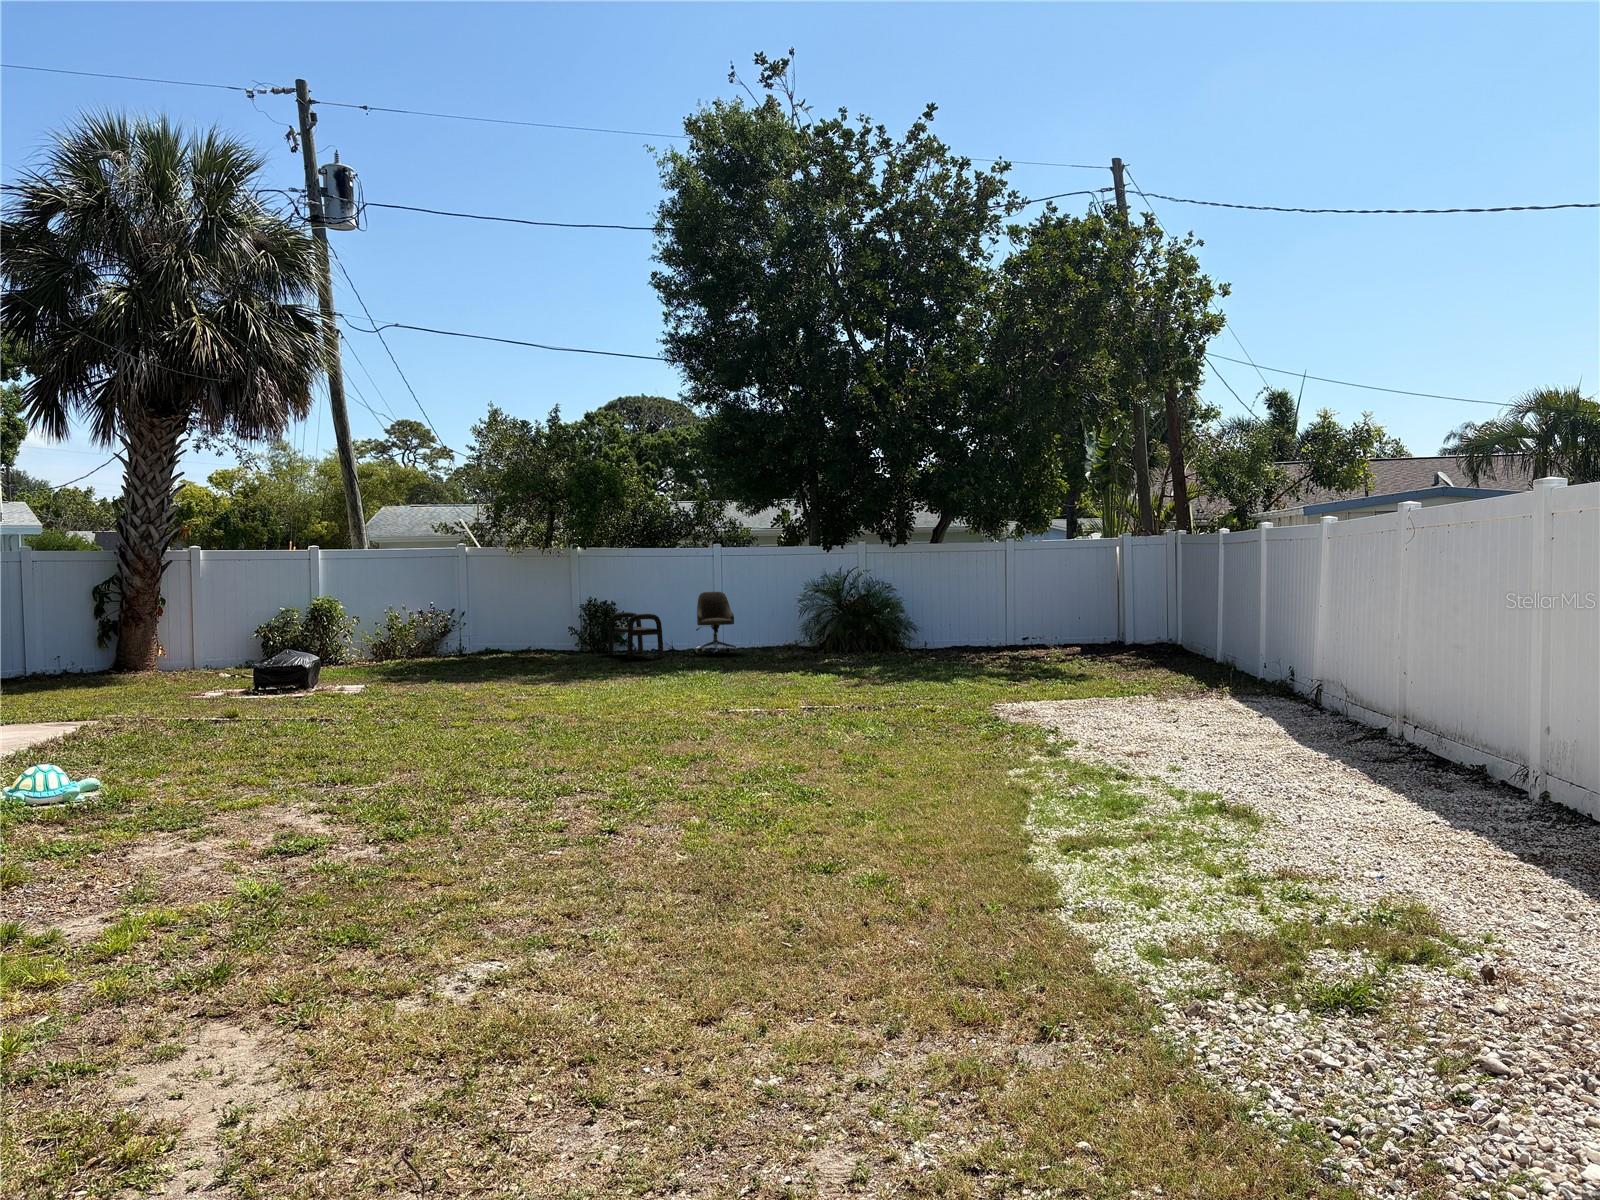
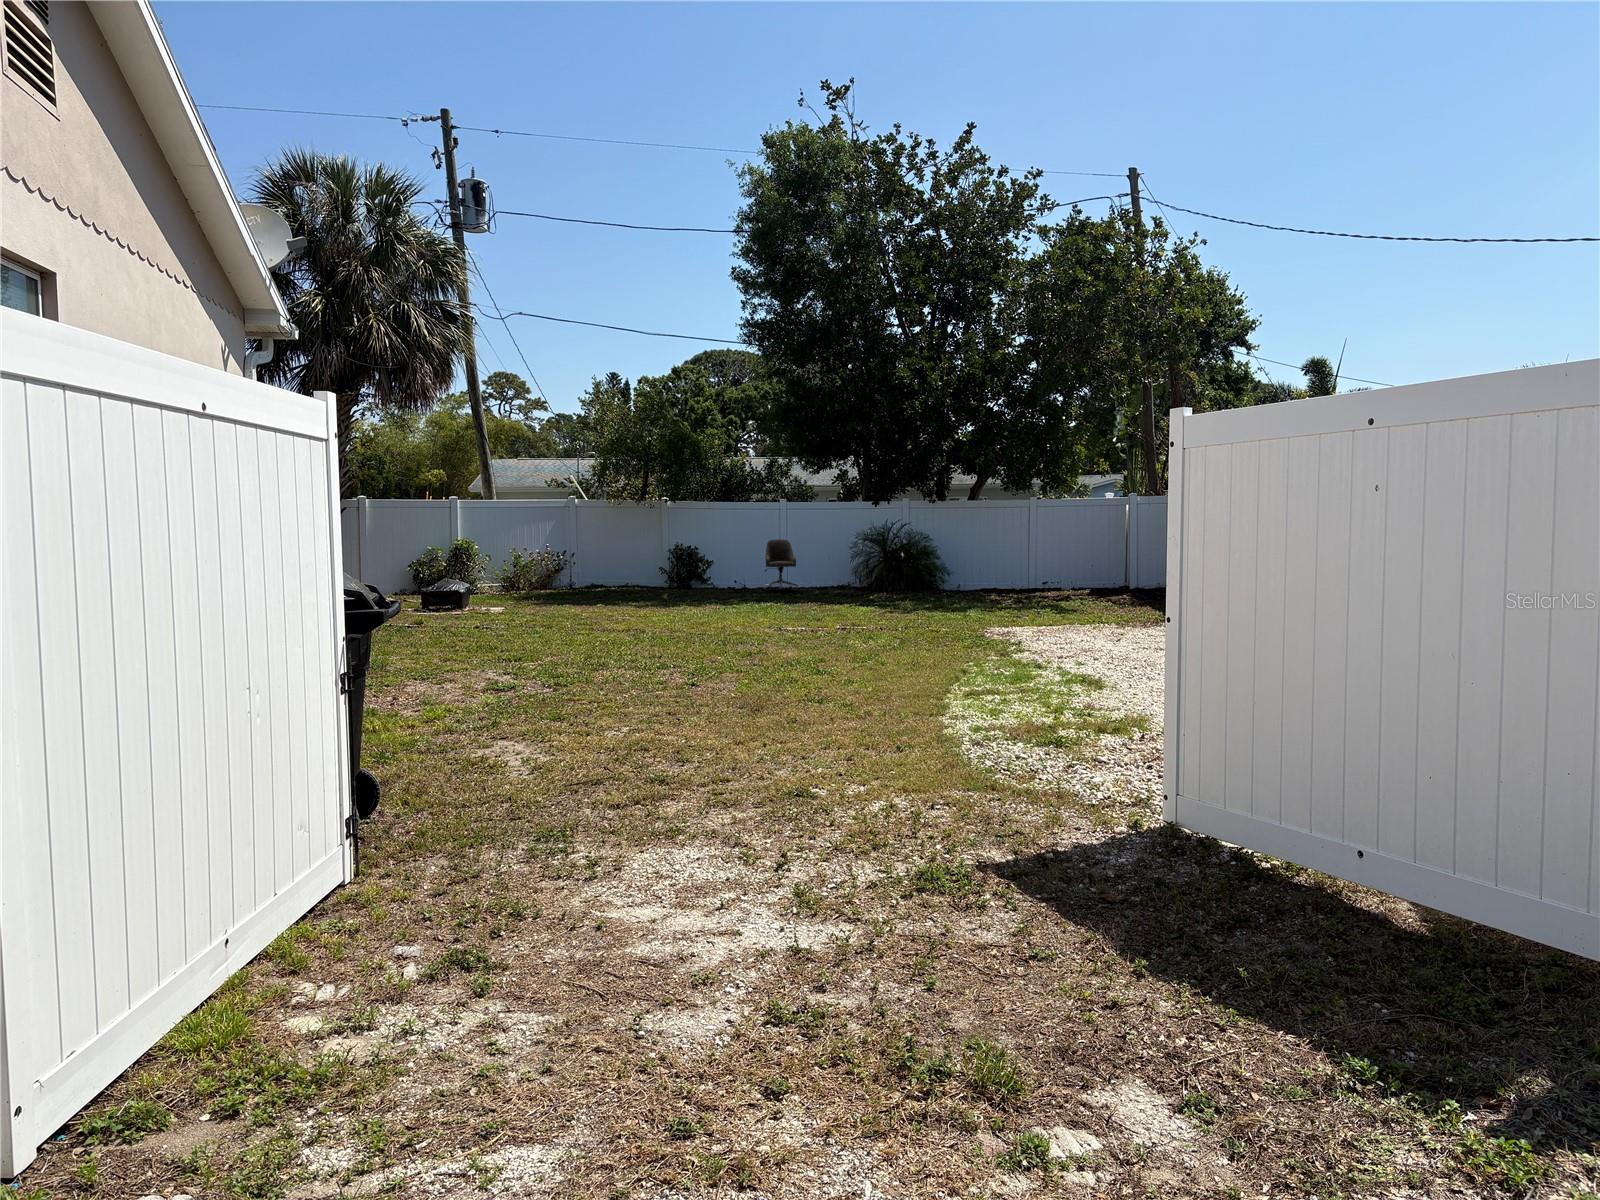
bench: present [608,612,664,659] -> none [693,555,738,593]

